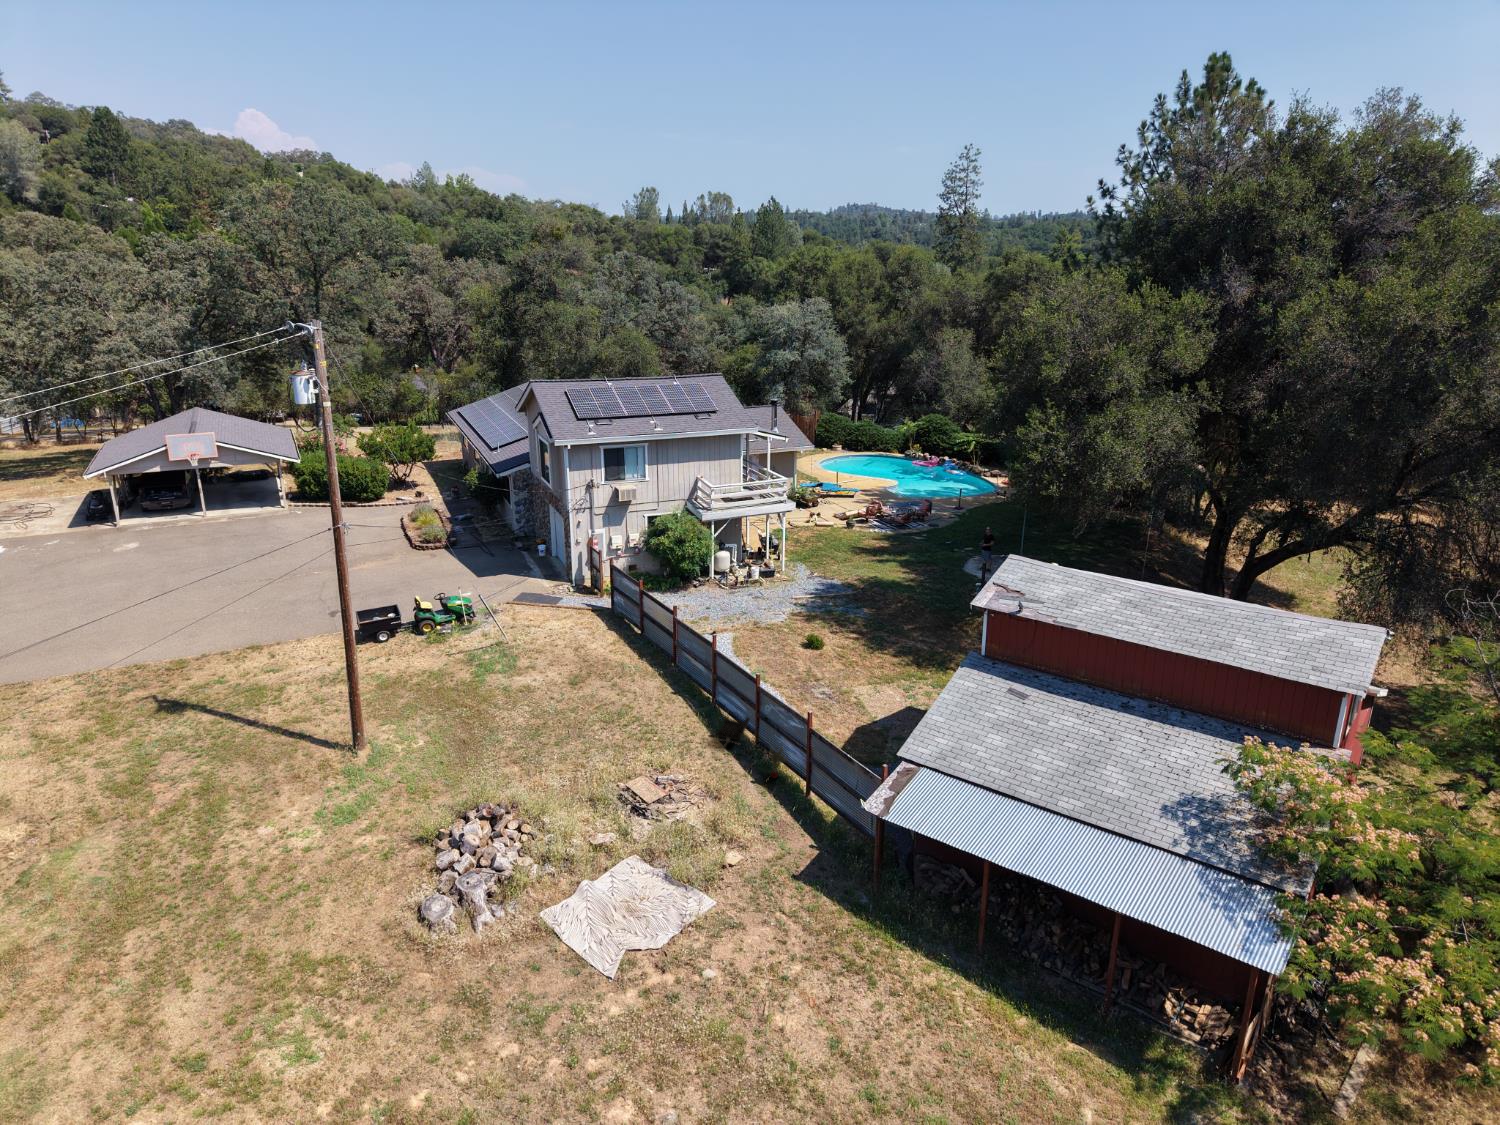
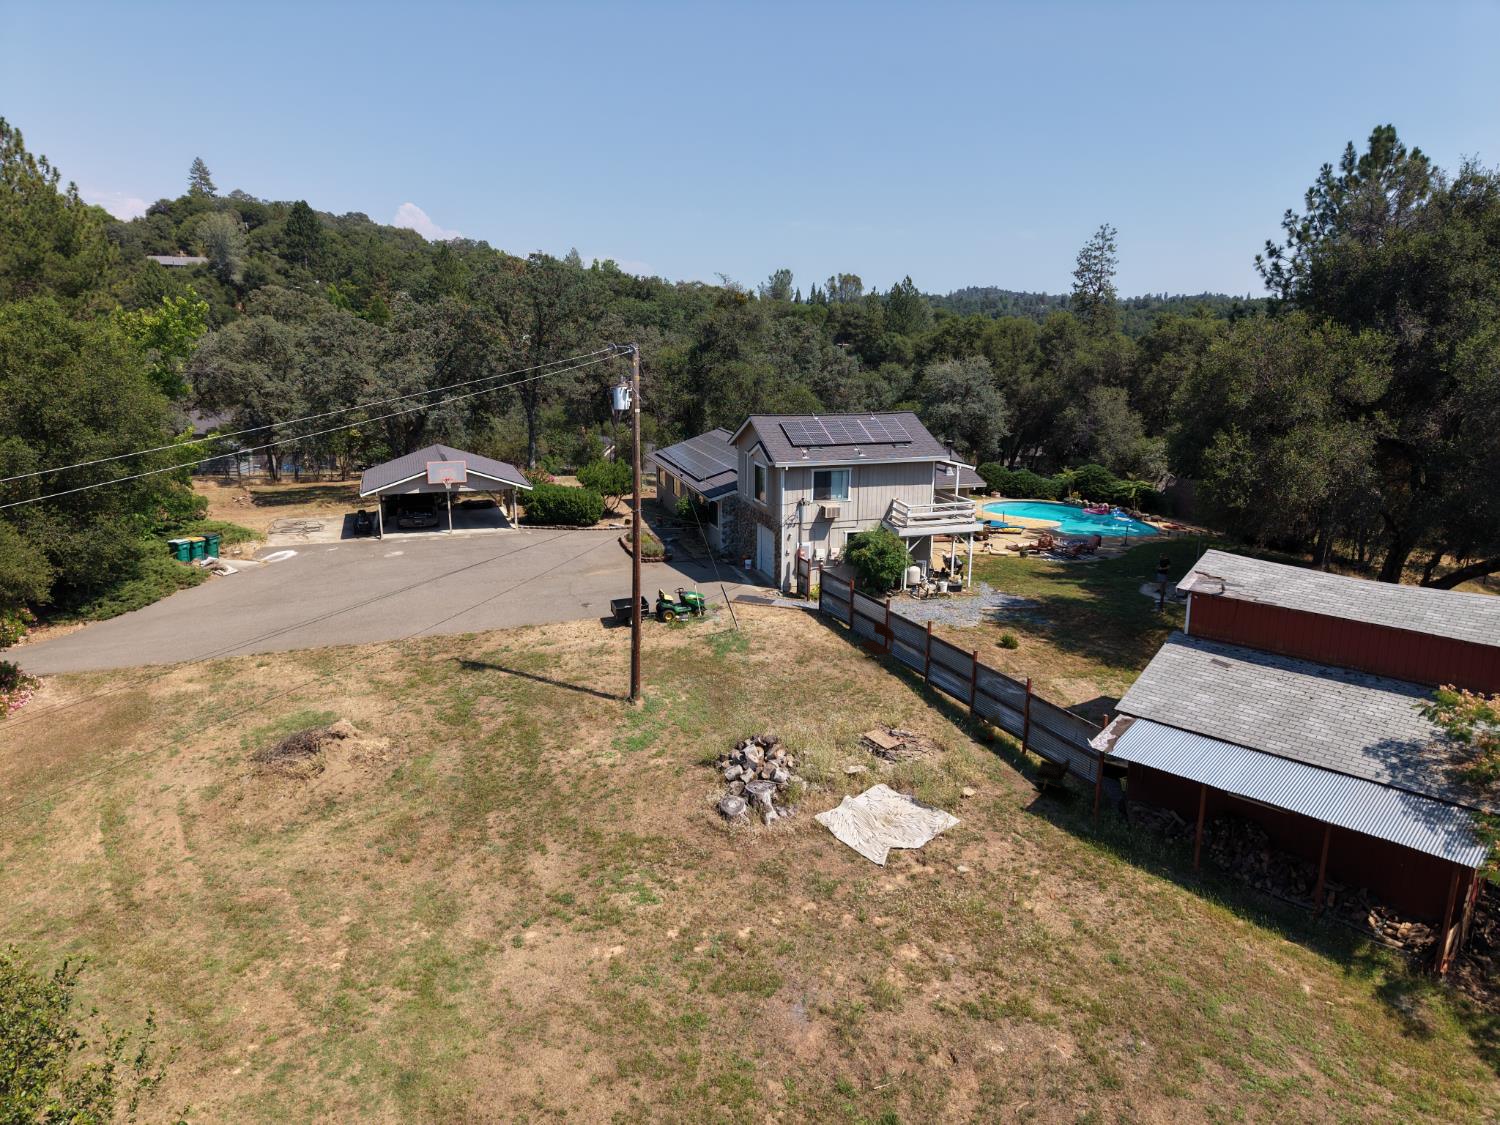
bench: none [646,630,682,682] -> present [861,623,894,667]
lounge chair: present [716,718,749,743] -> present [1036,759,1071,788]

